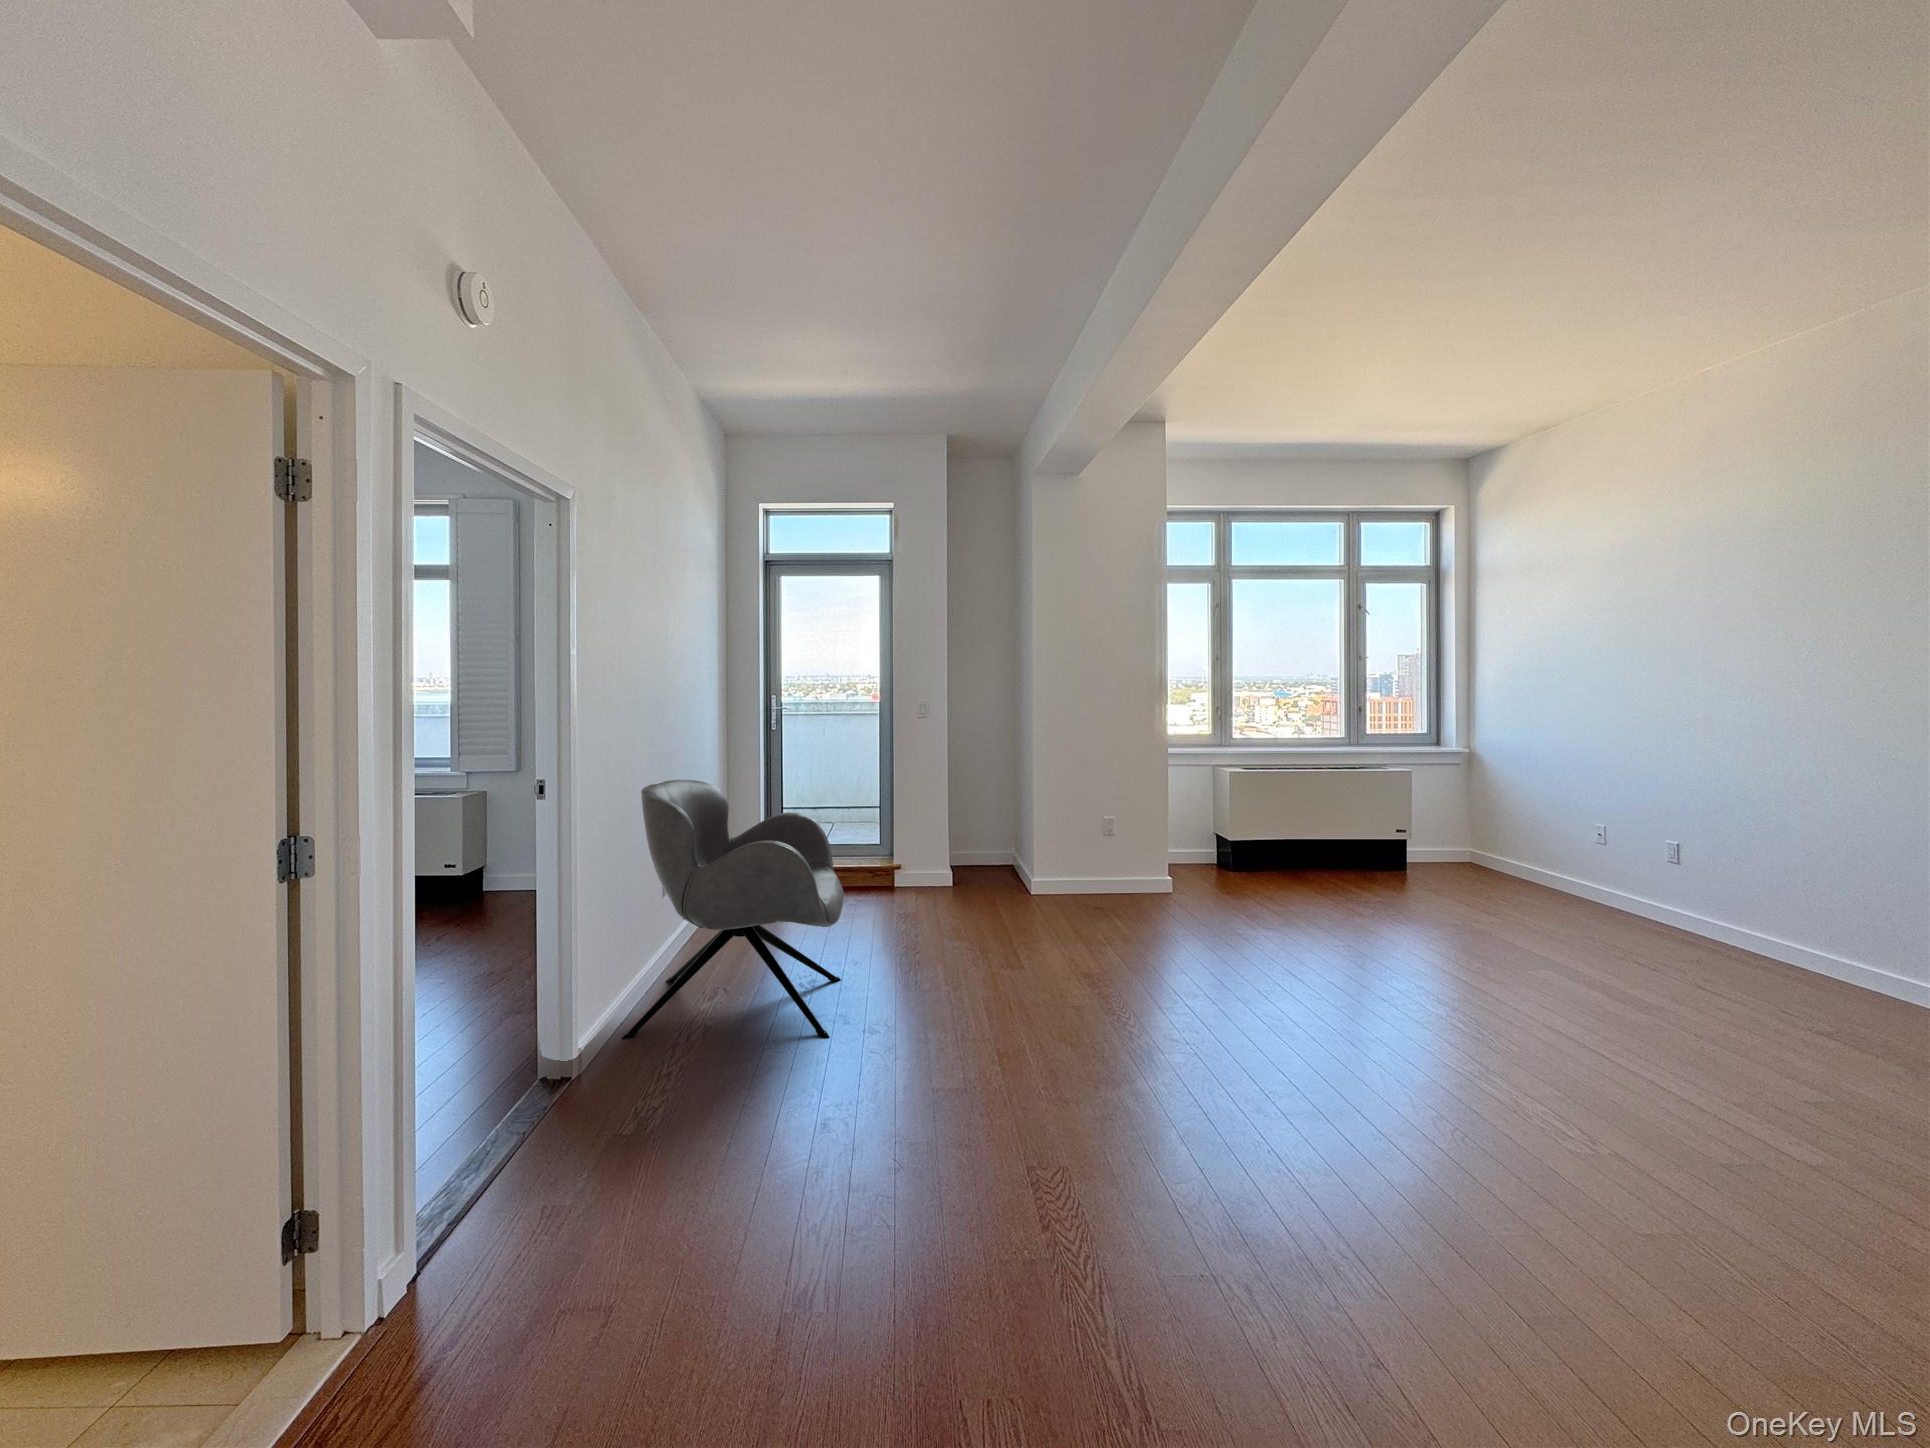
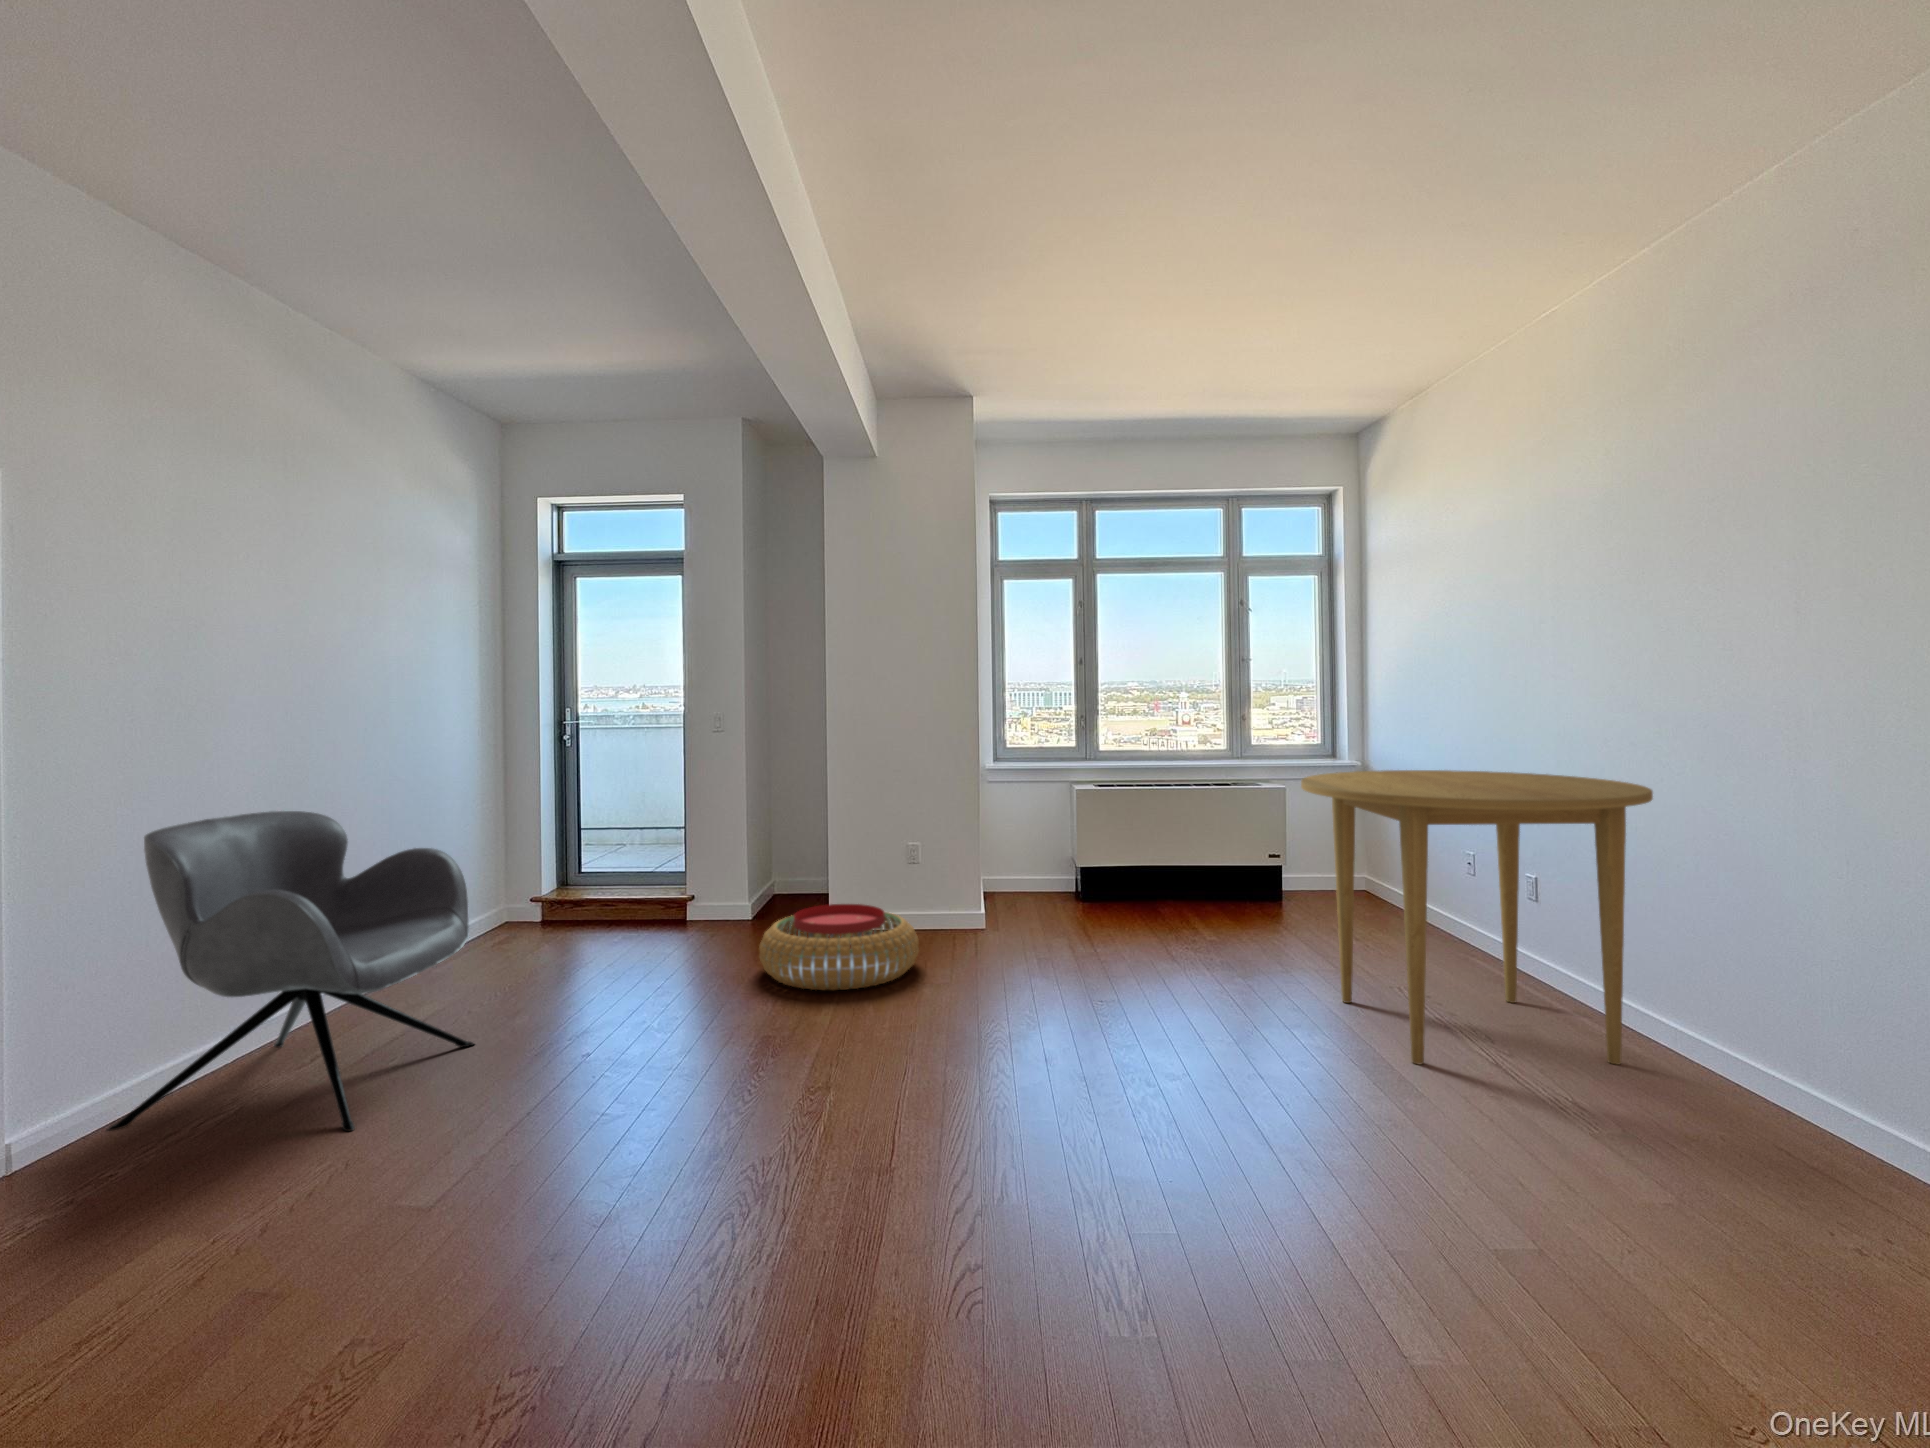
dining table: none [1511,755,1832,991] -> present [1301,770,1653,1065]
pouf: none [1013,869,1153,940] -> present [759,904,919,990]

